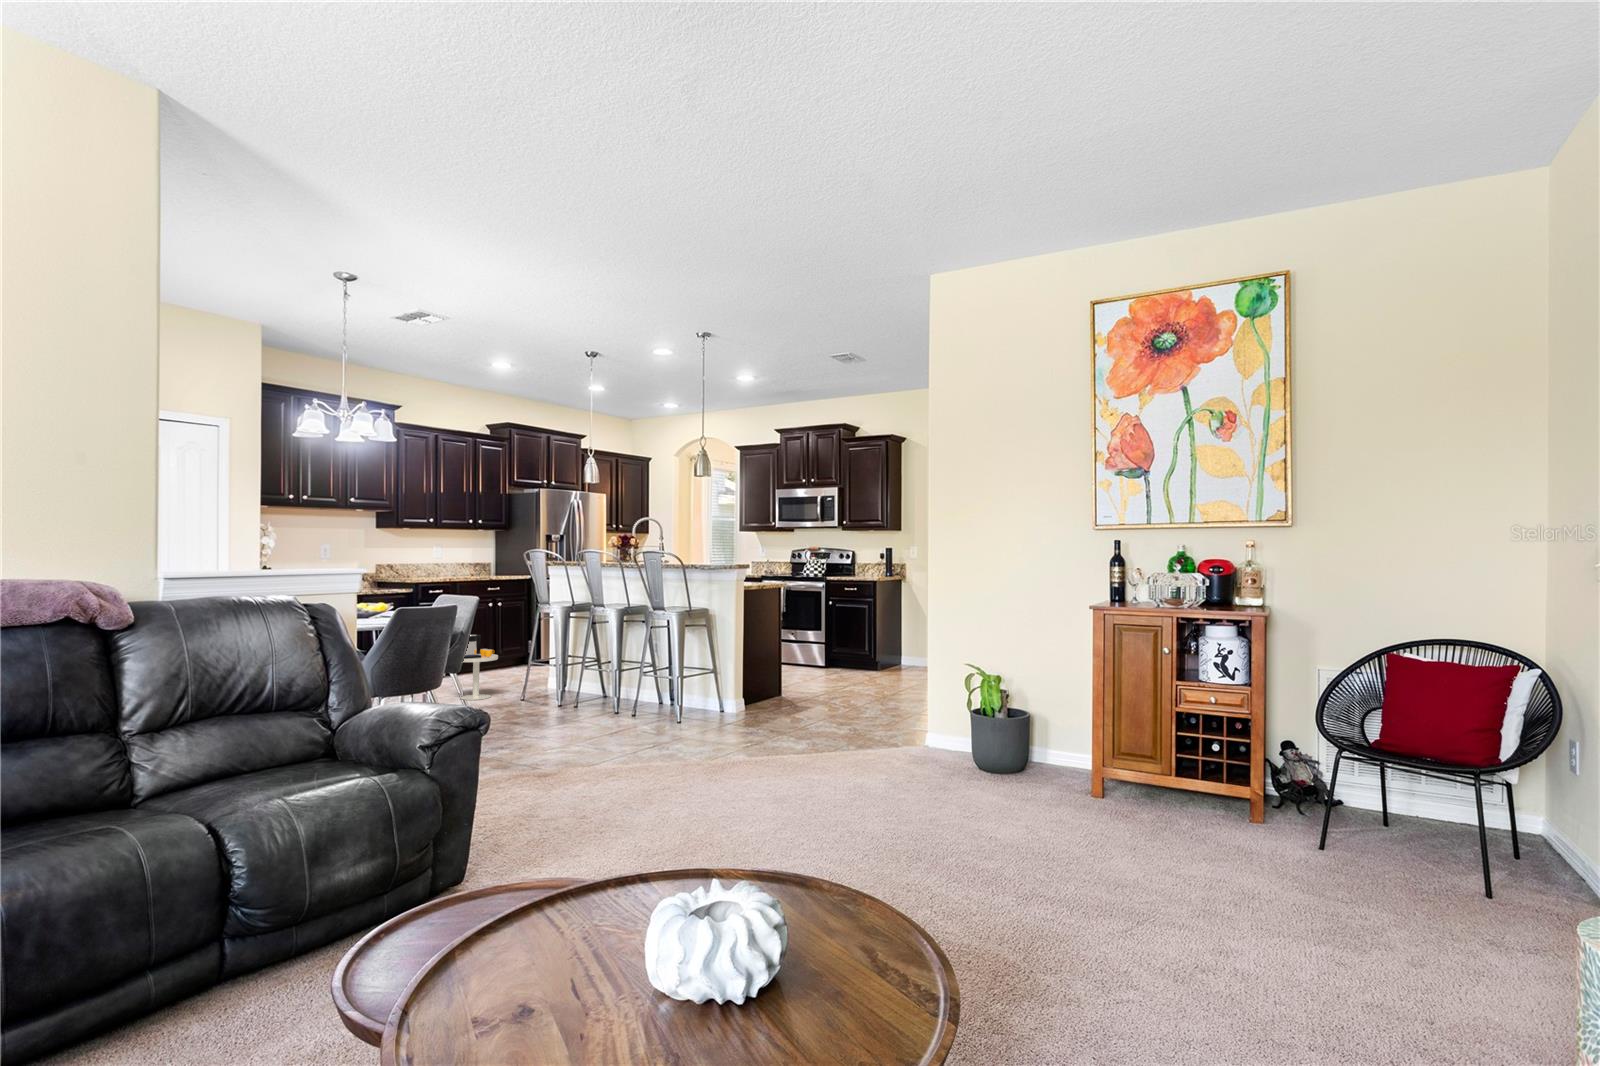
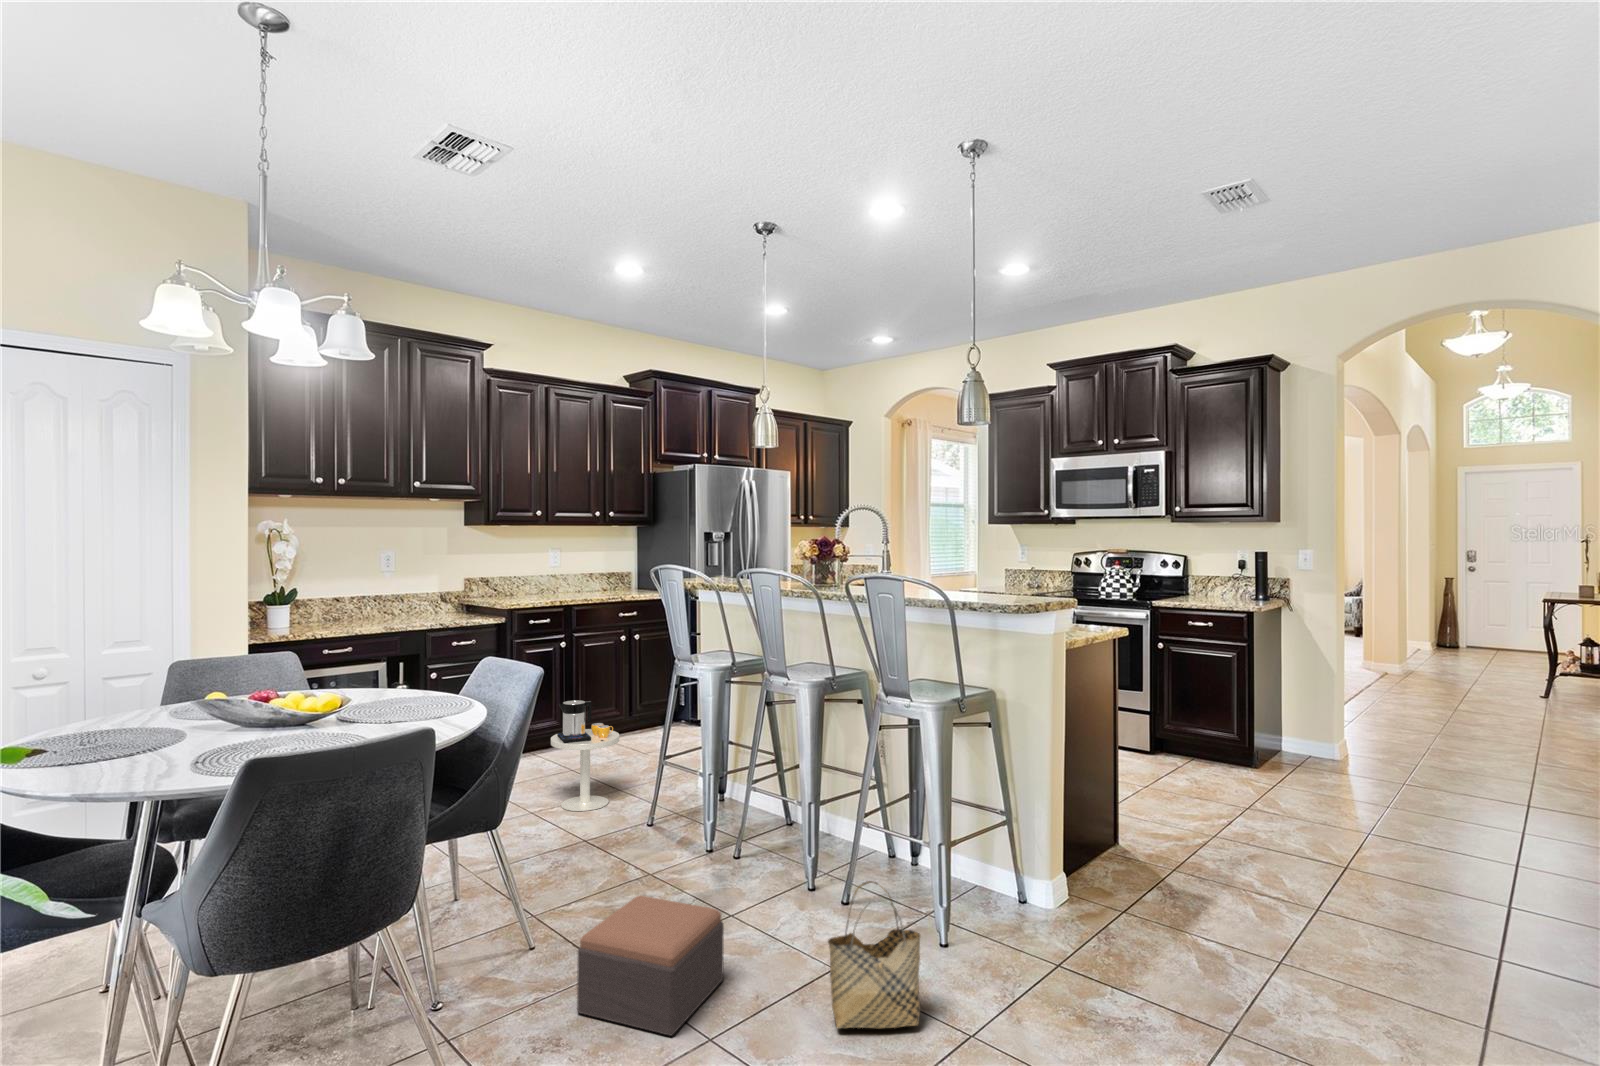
woven basket: none [622,684,664,742] -> present [828,881,921,1029]
footstool: none [505,703,573,749] -> present [577,895,724,1036]

